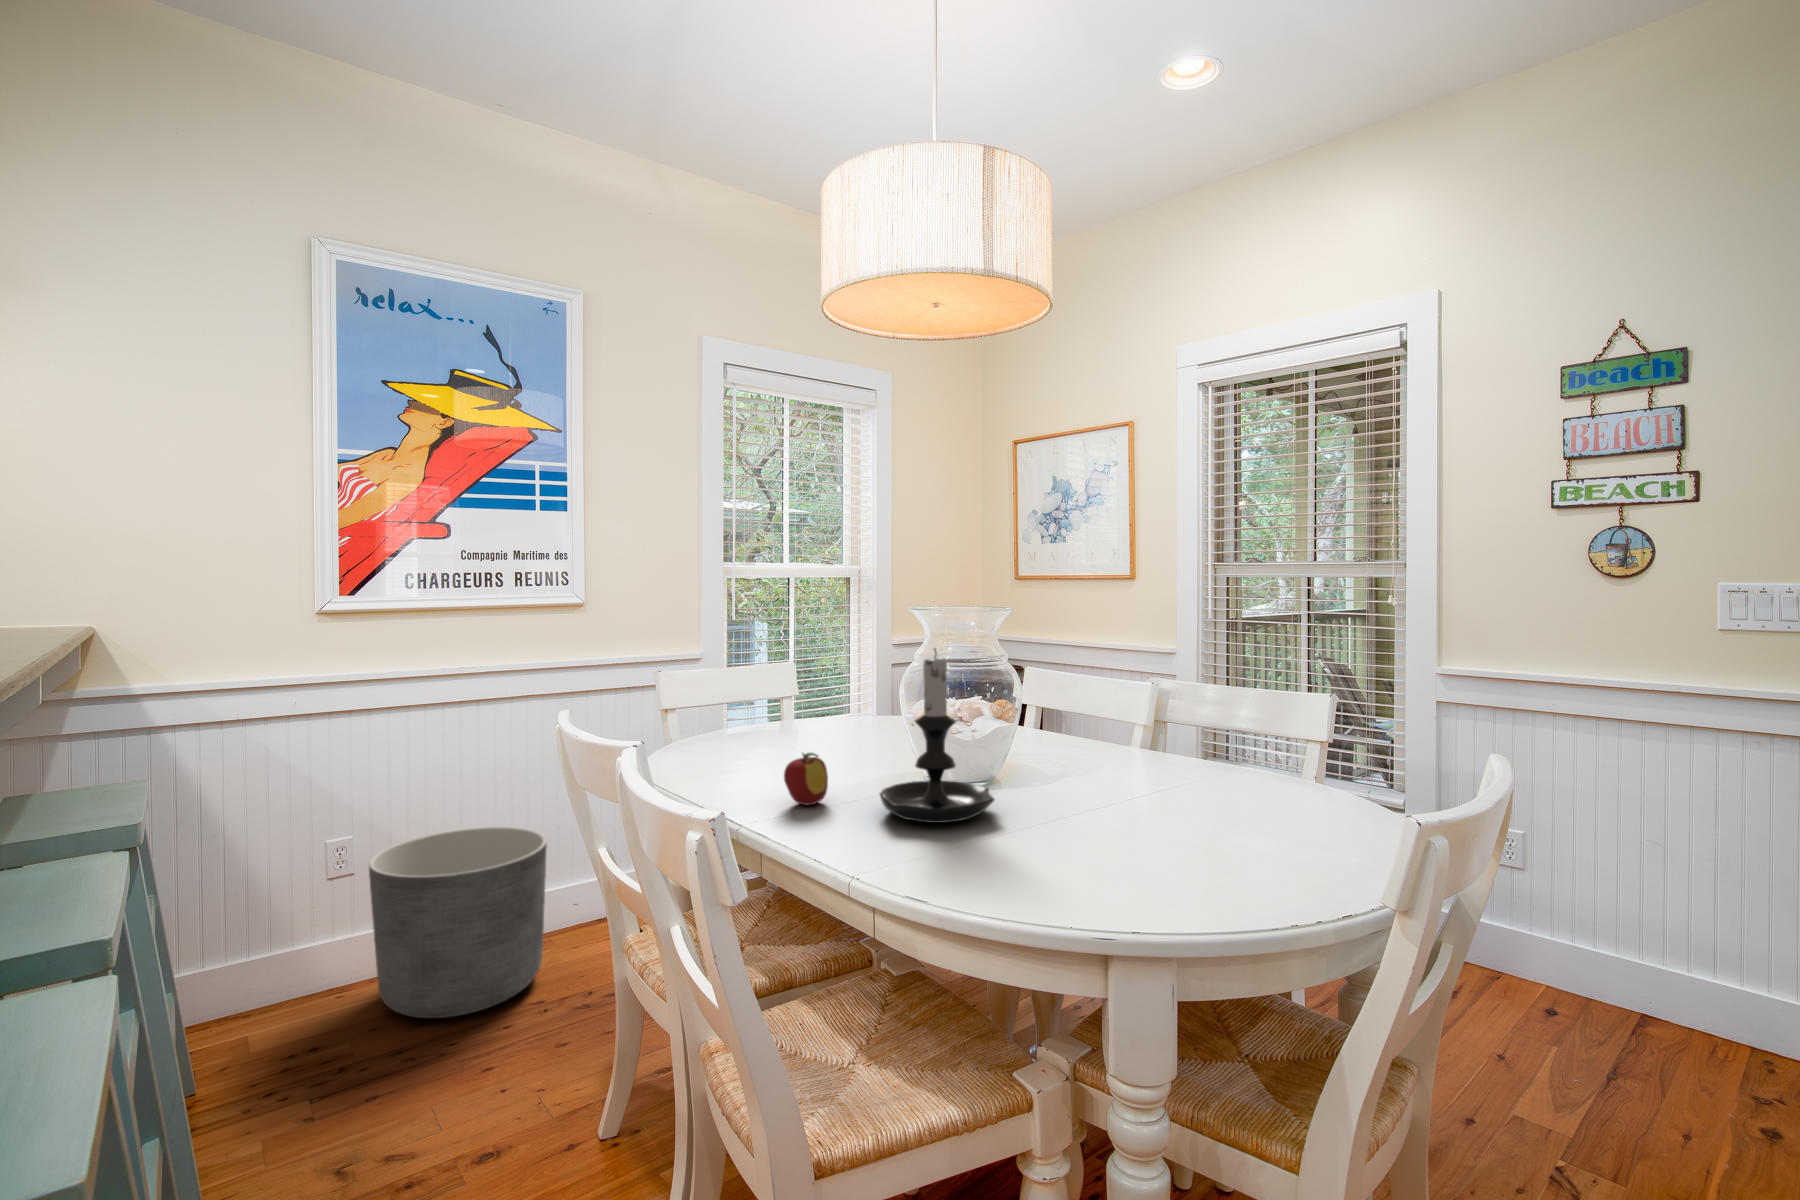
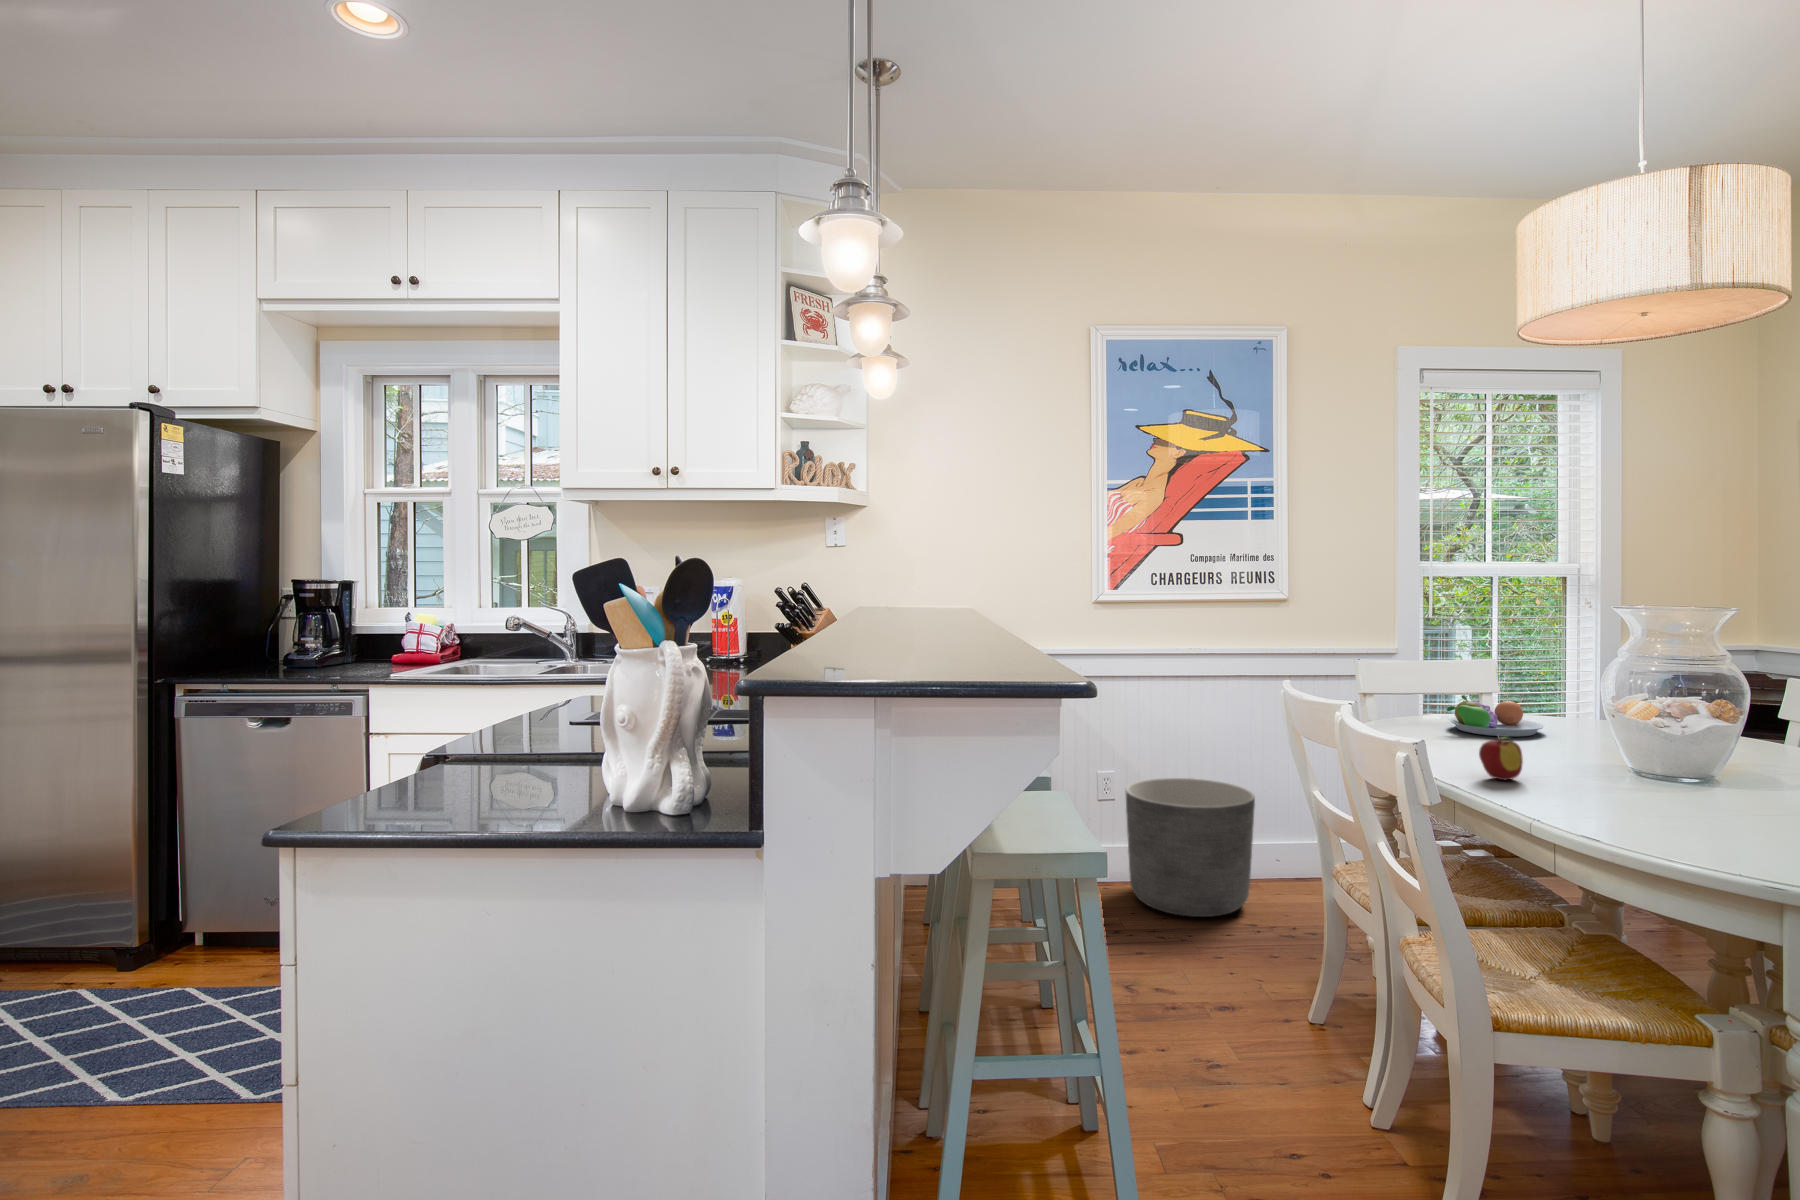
candle holder: present [880,649,994,823] -> none [1573,653,1700,808]
fruit bowl: none [749,702,839,744] -> present [1447,695,1545,736]

